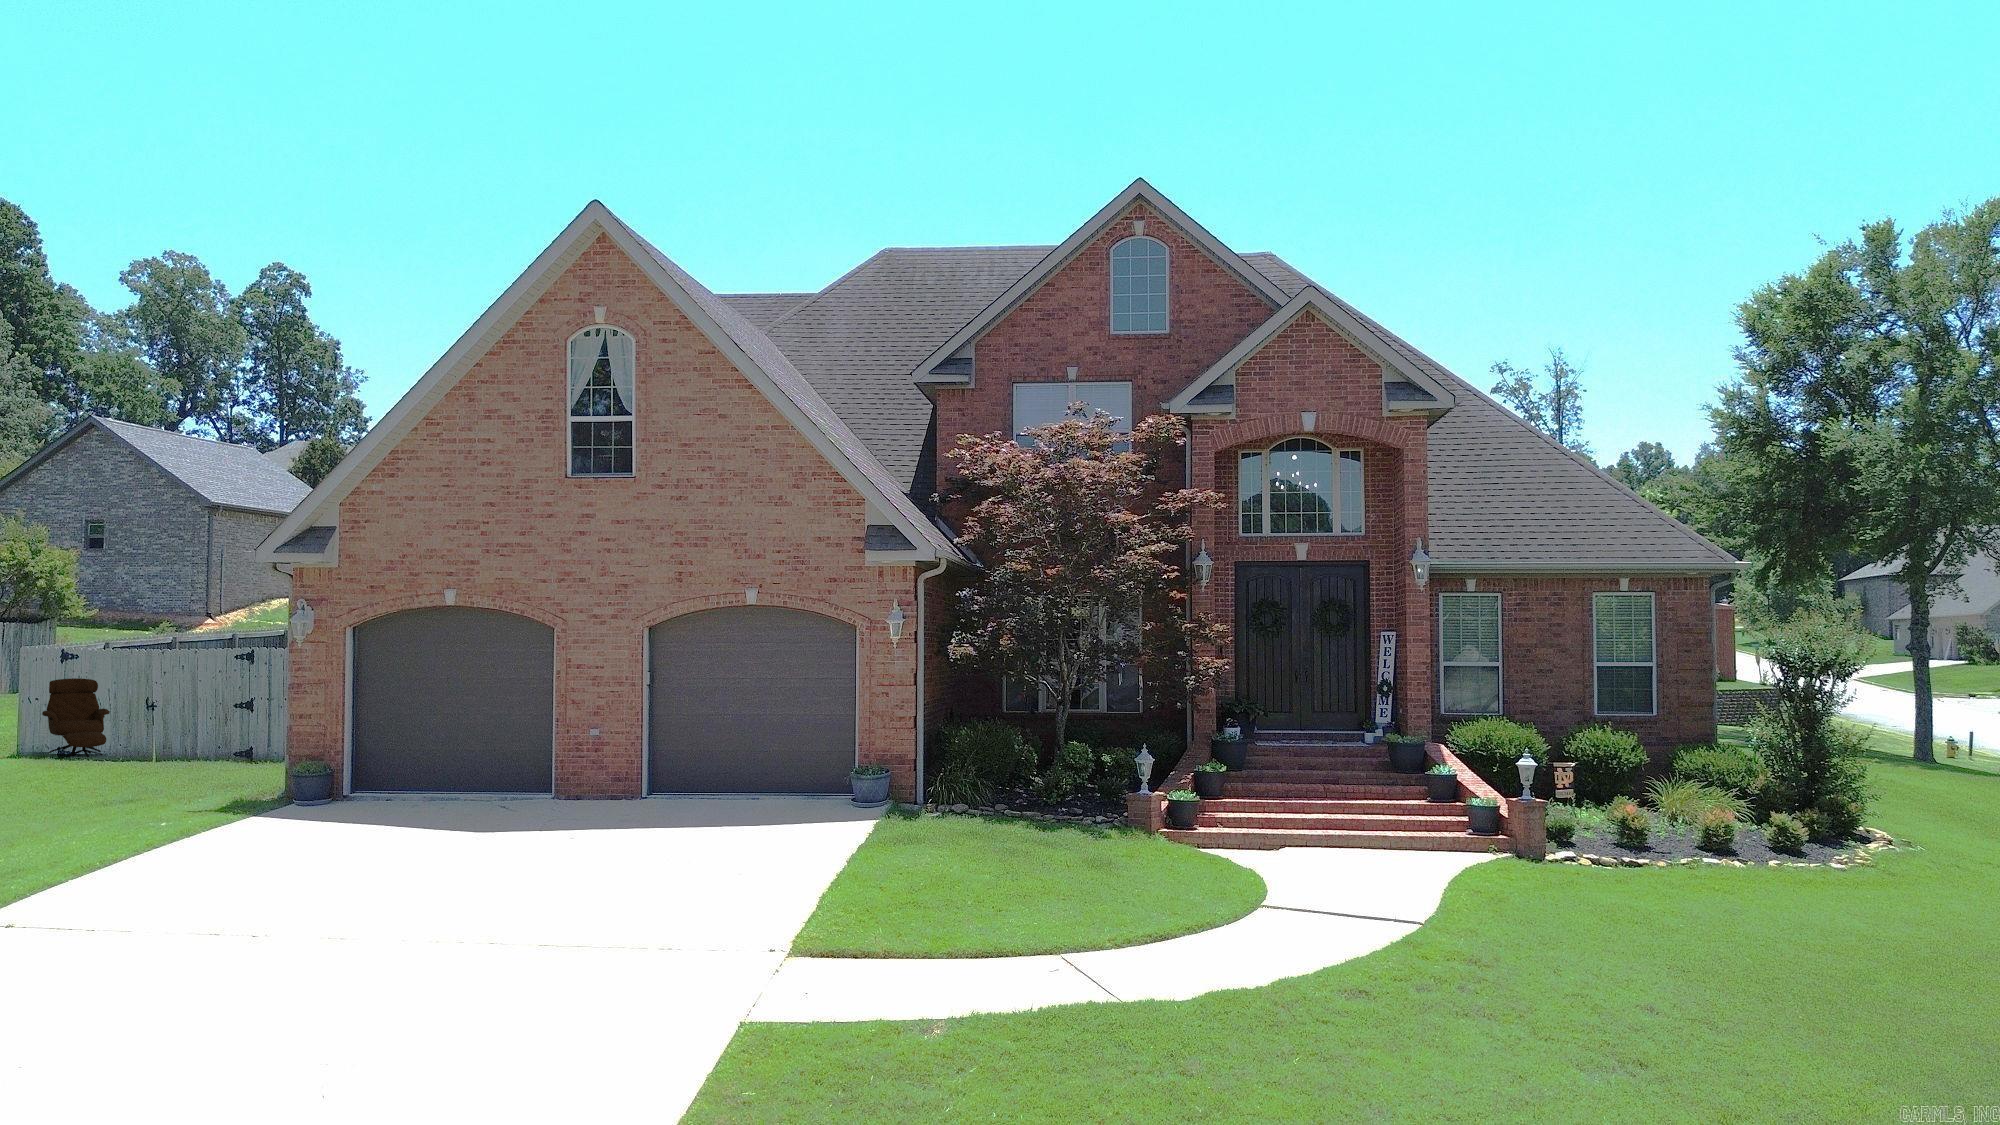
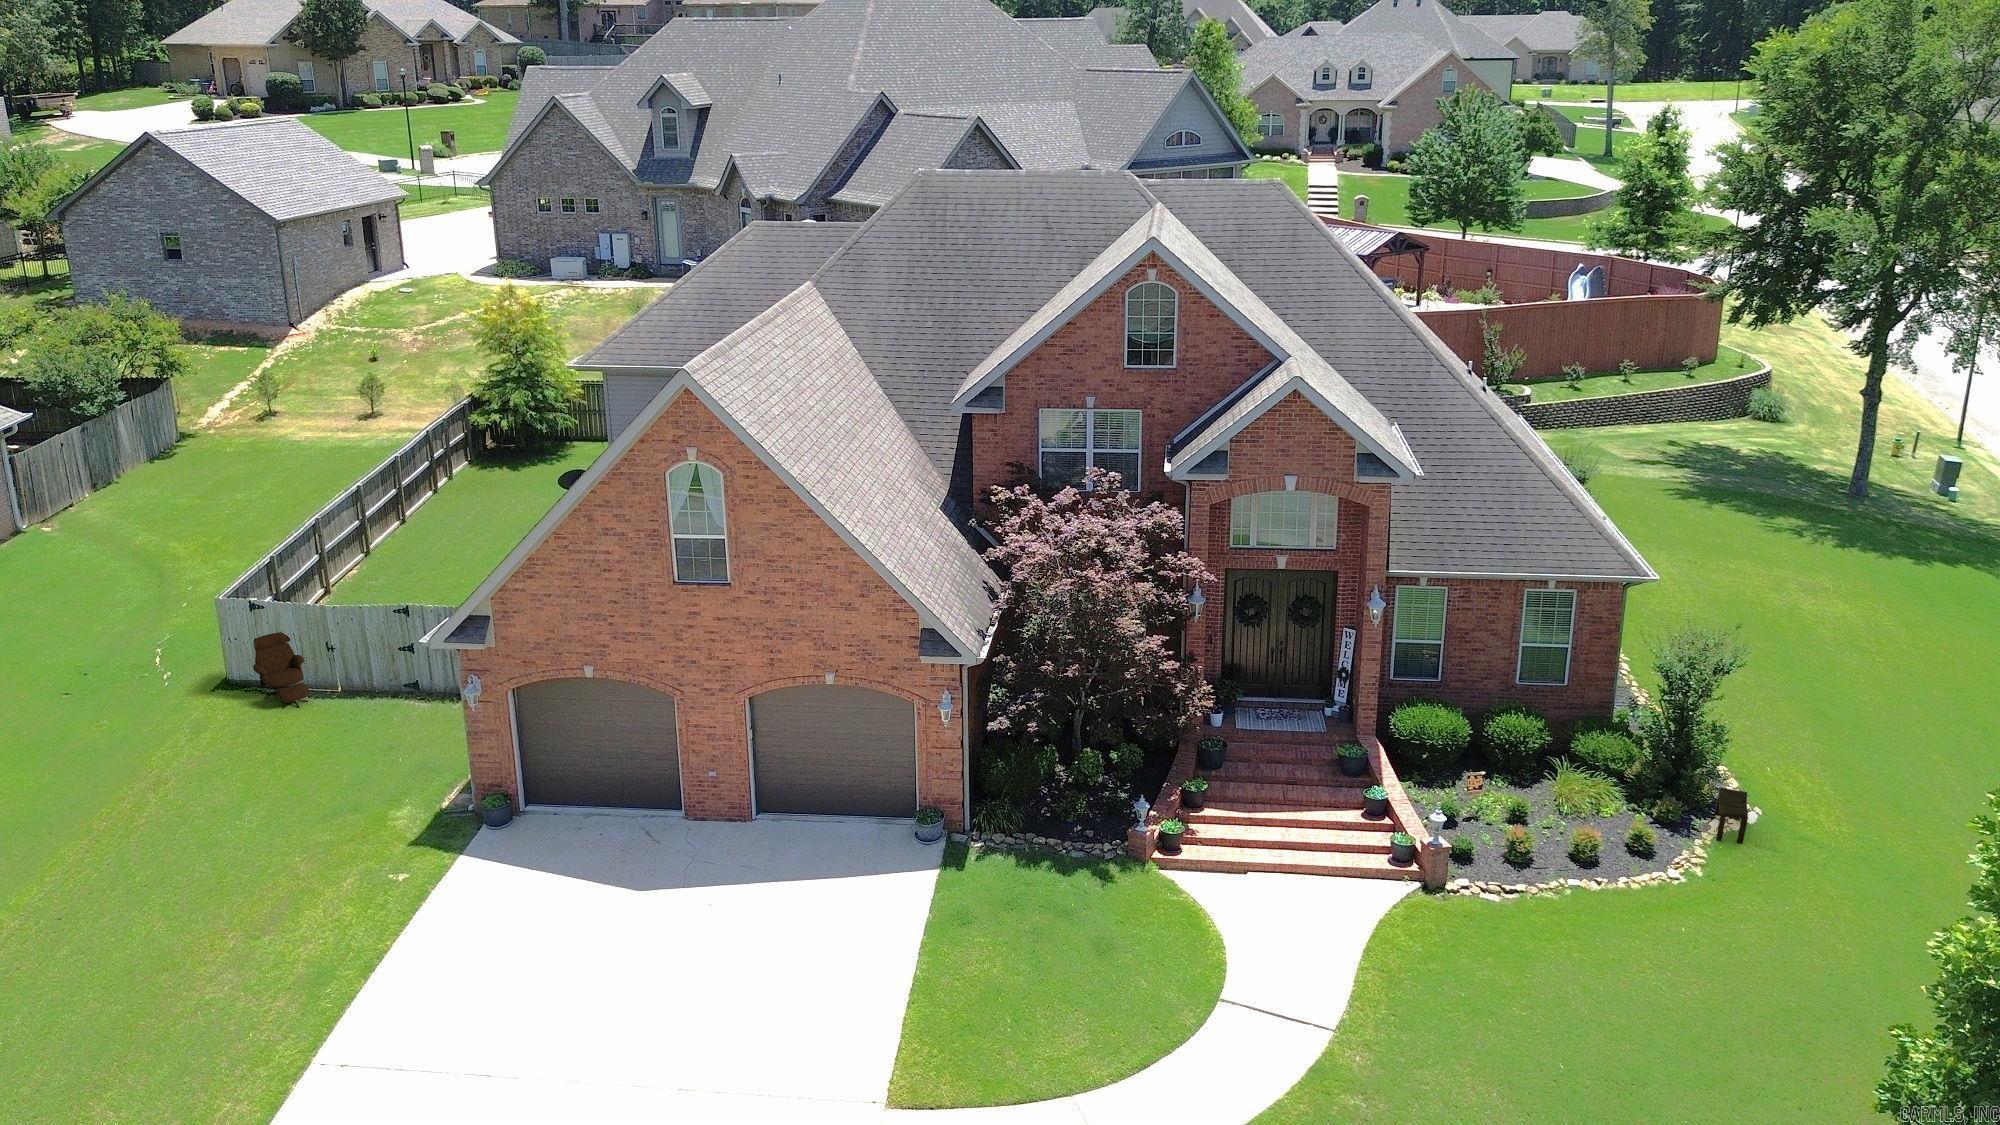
bench: none [1869,787,1919,838] -> present [1715,788,1748,844]

